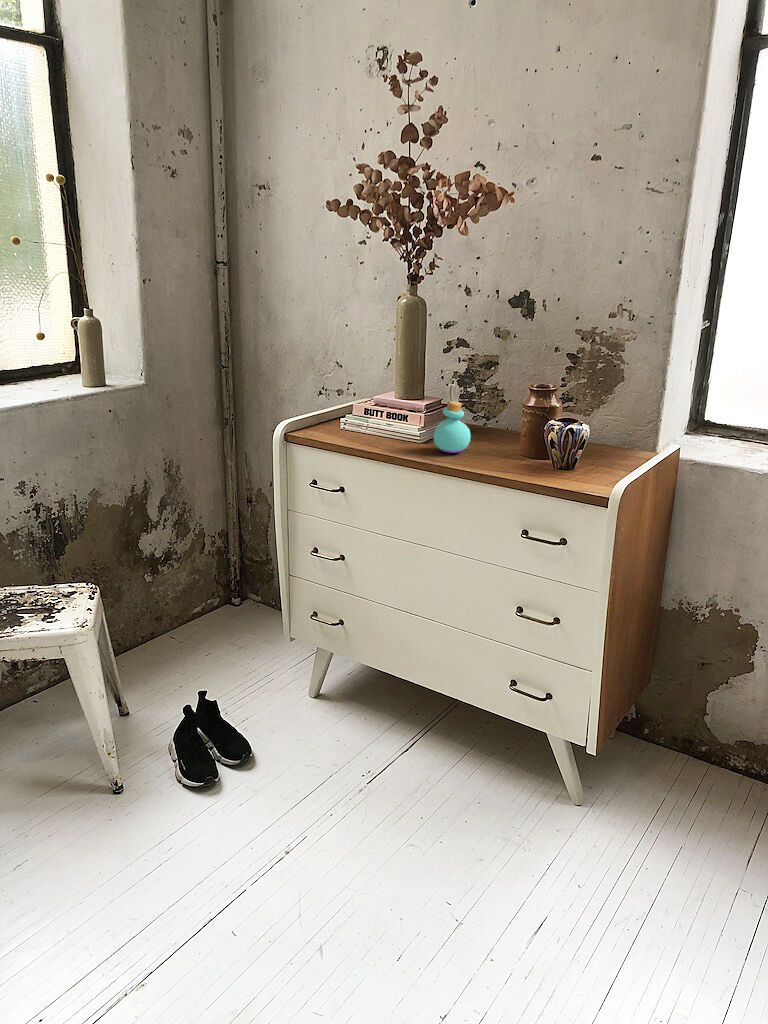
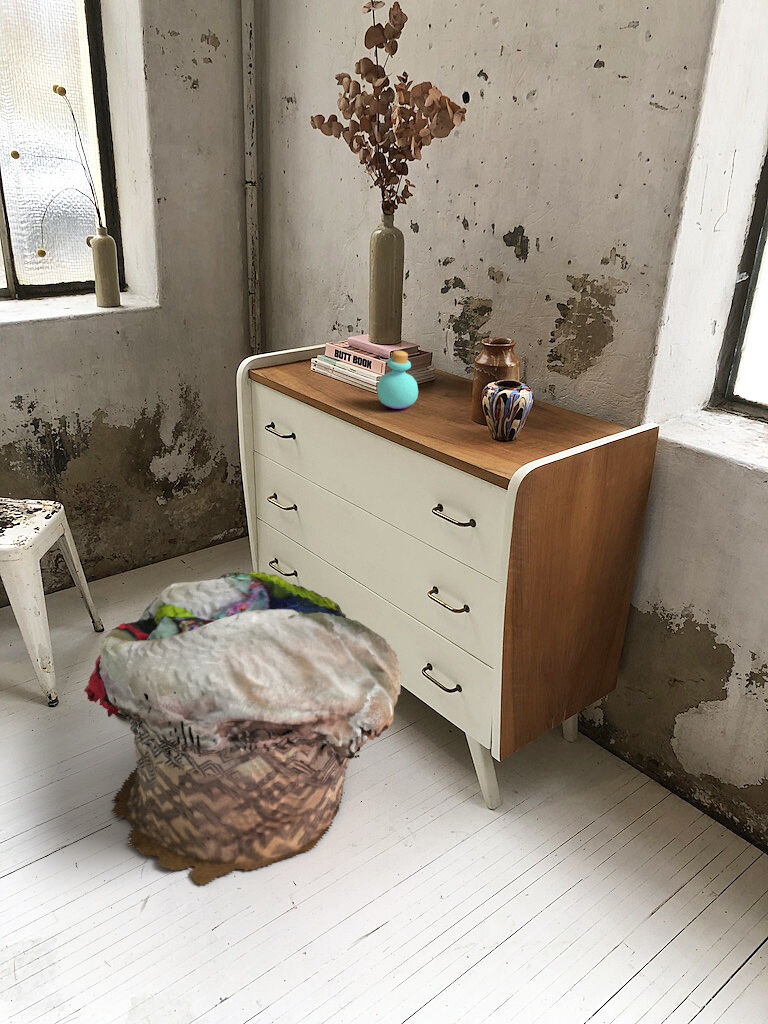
laundry basket: none [182,615,512,922] -> present [84,572,401,885]

